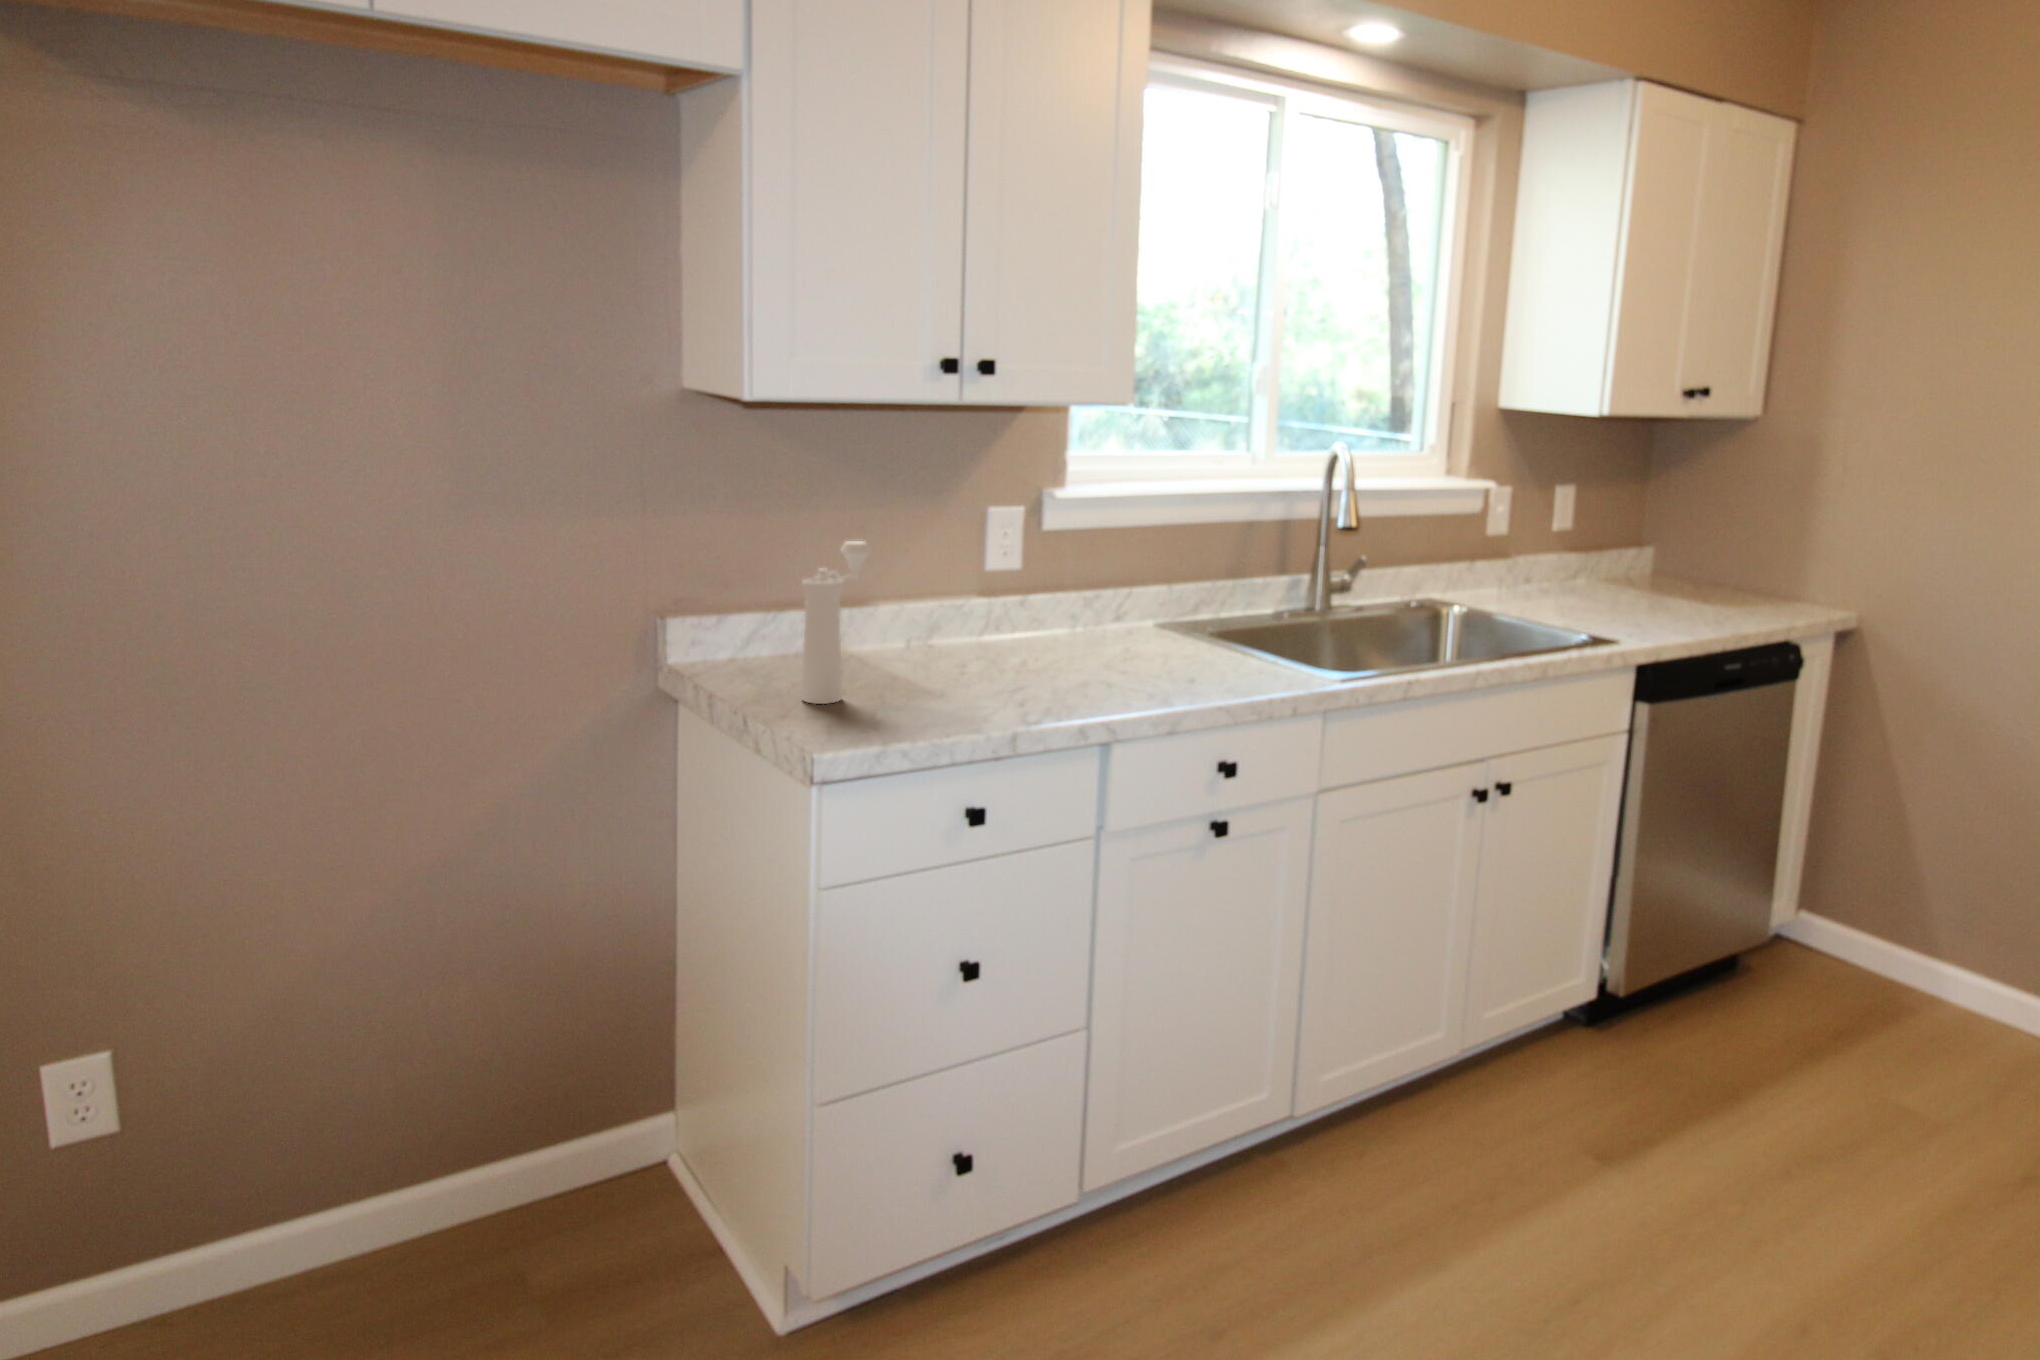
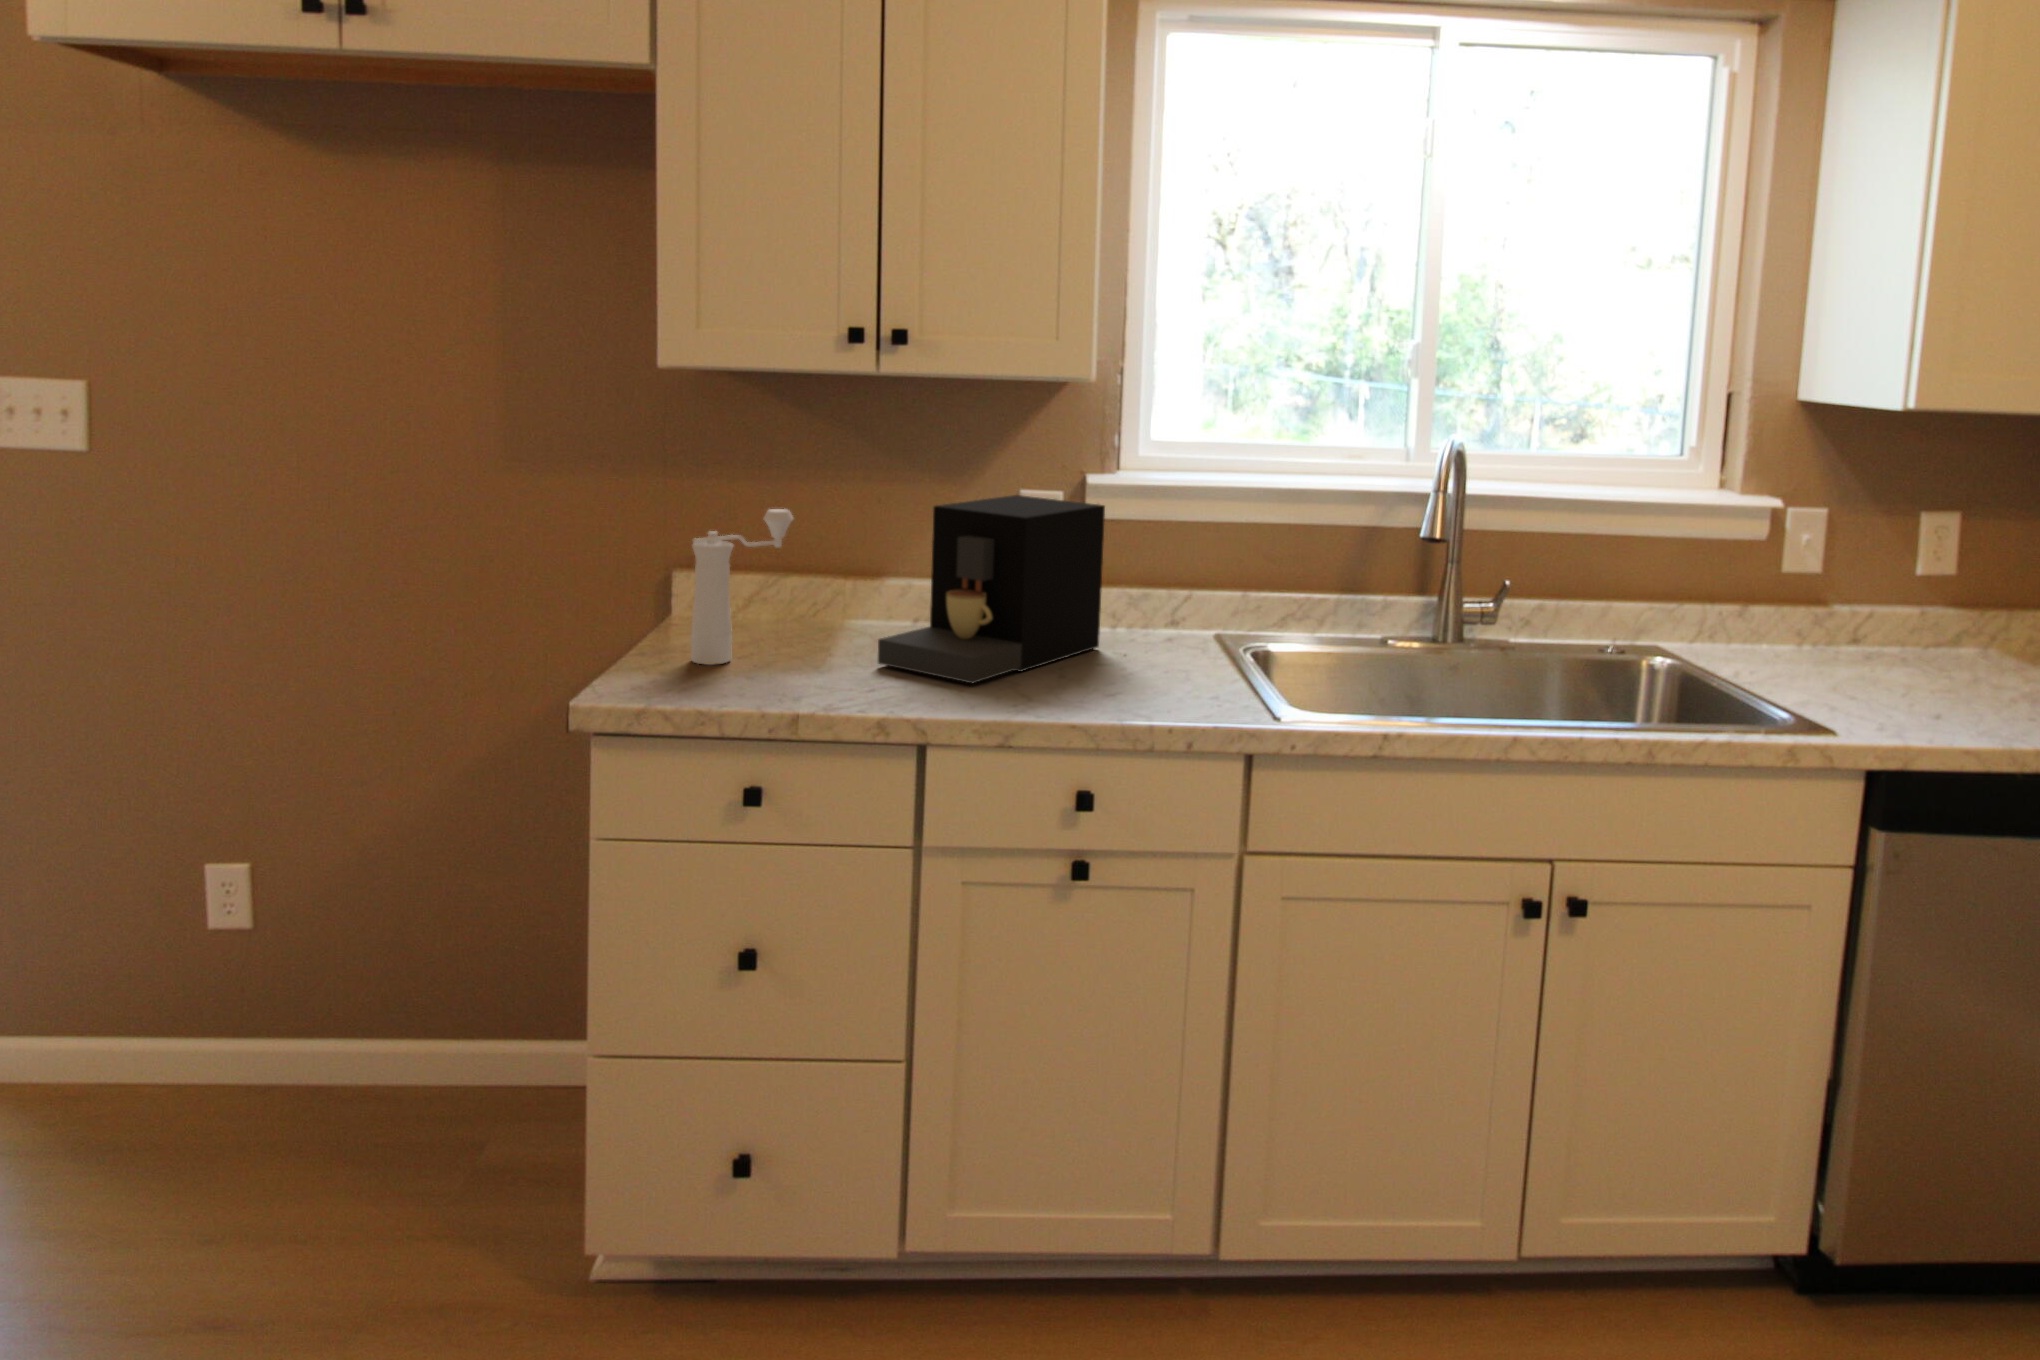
coffee maker: none [972,512,1101,687] -> present [878,495,1105,683]

